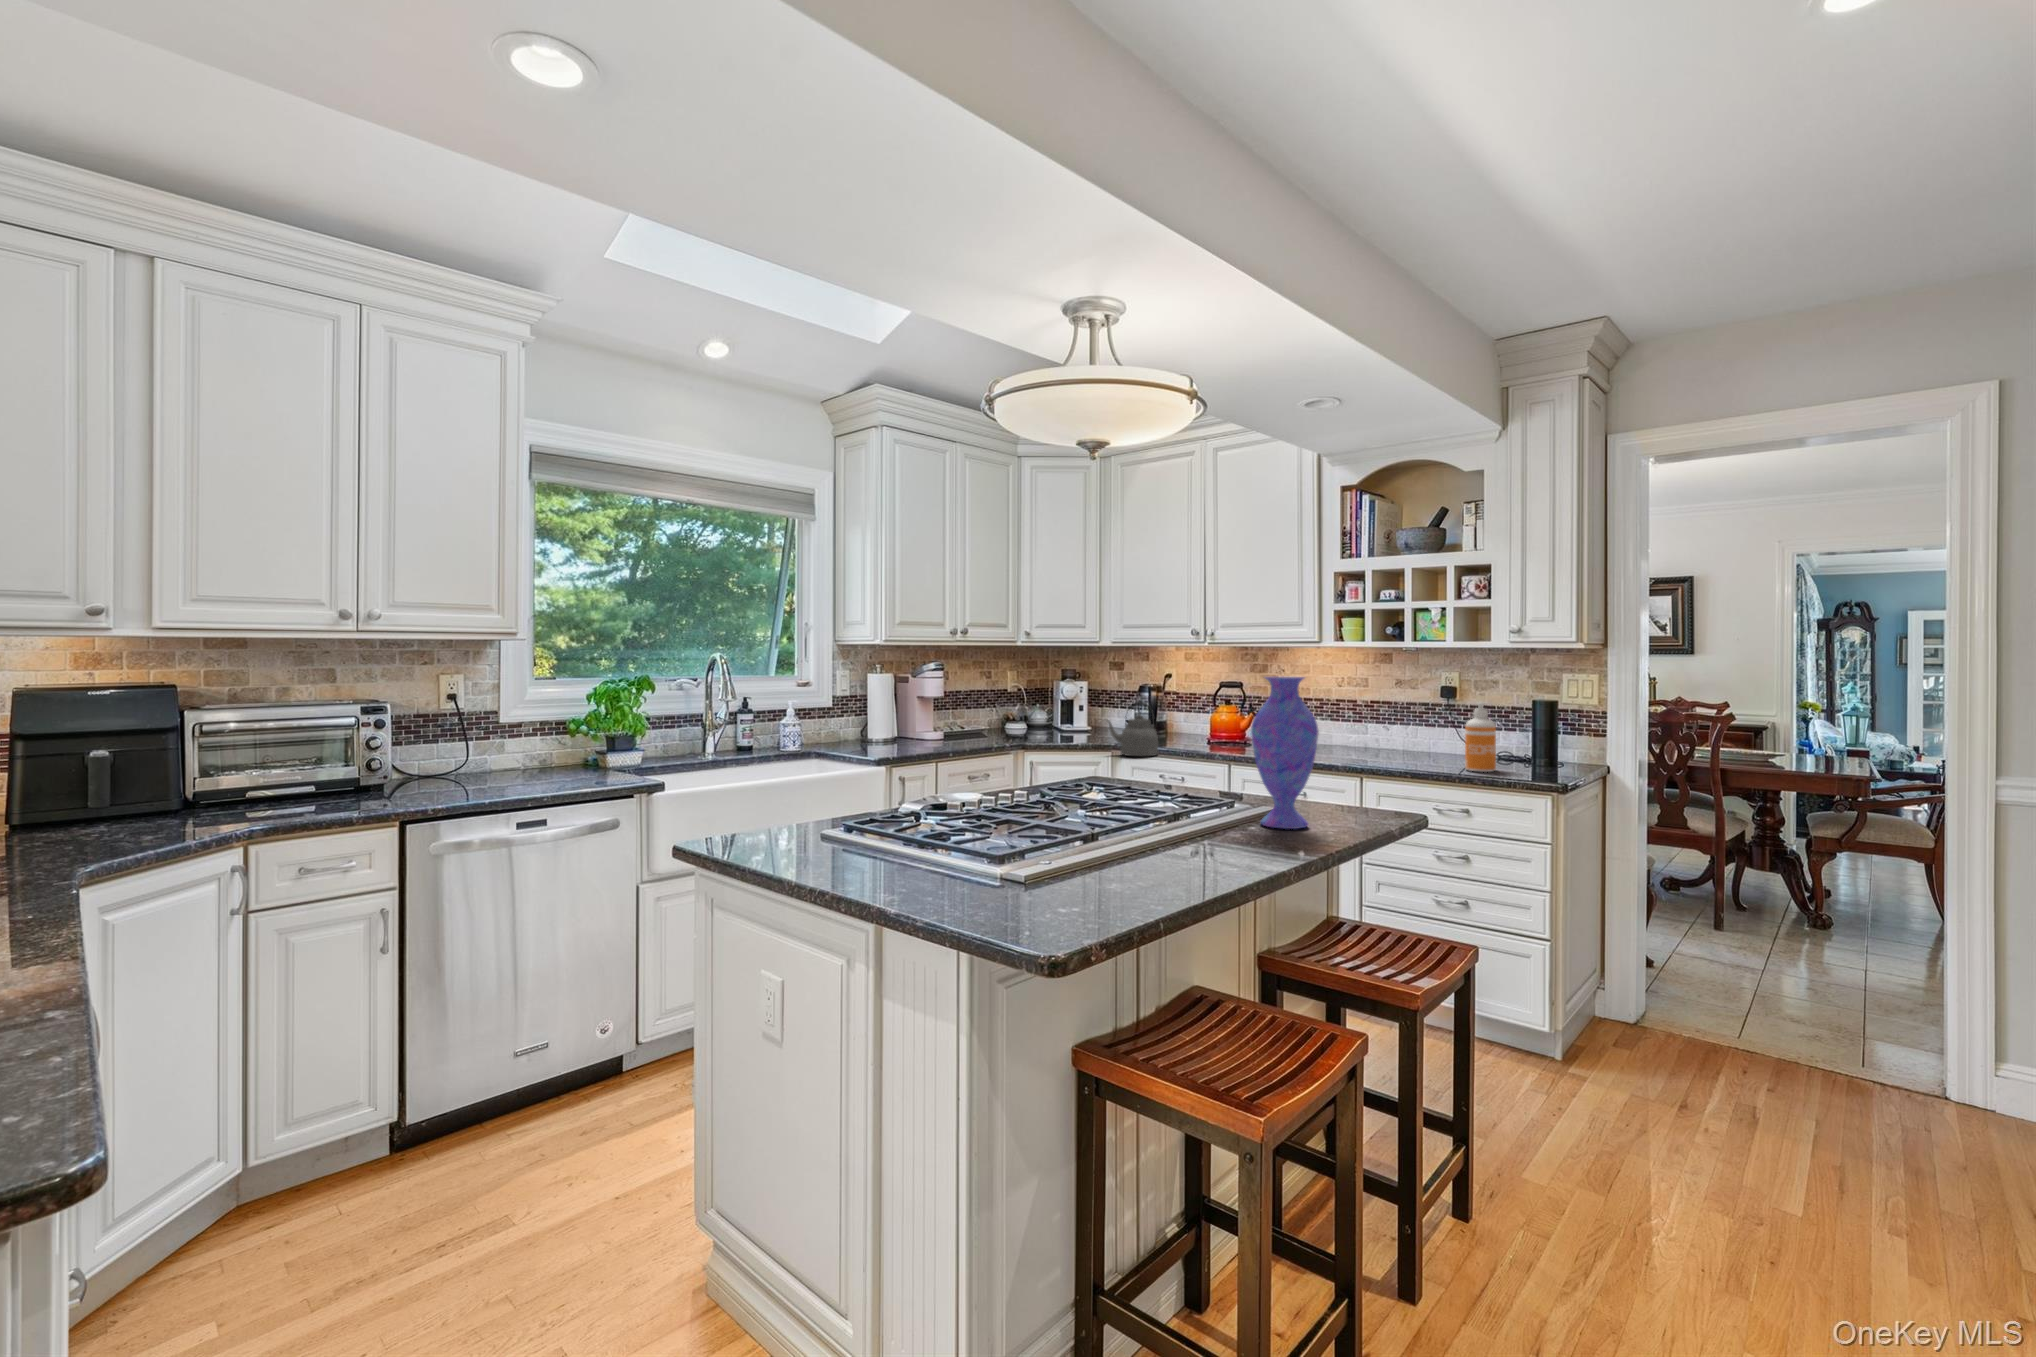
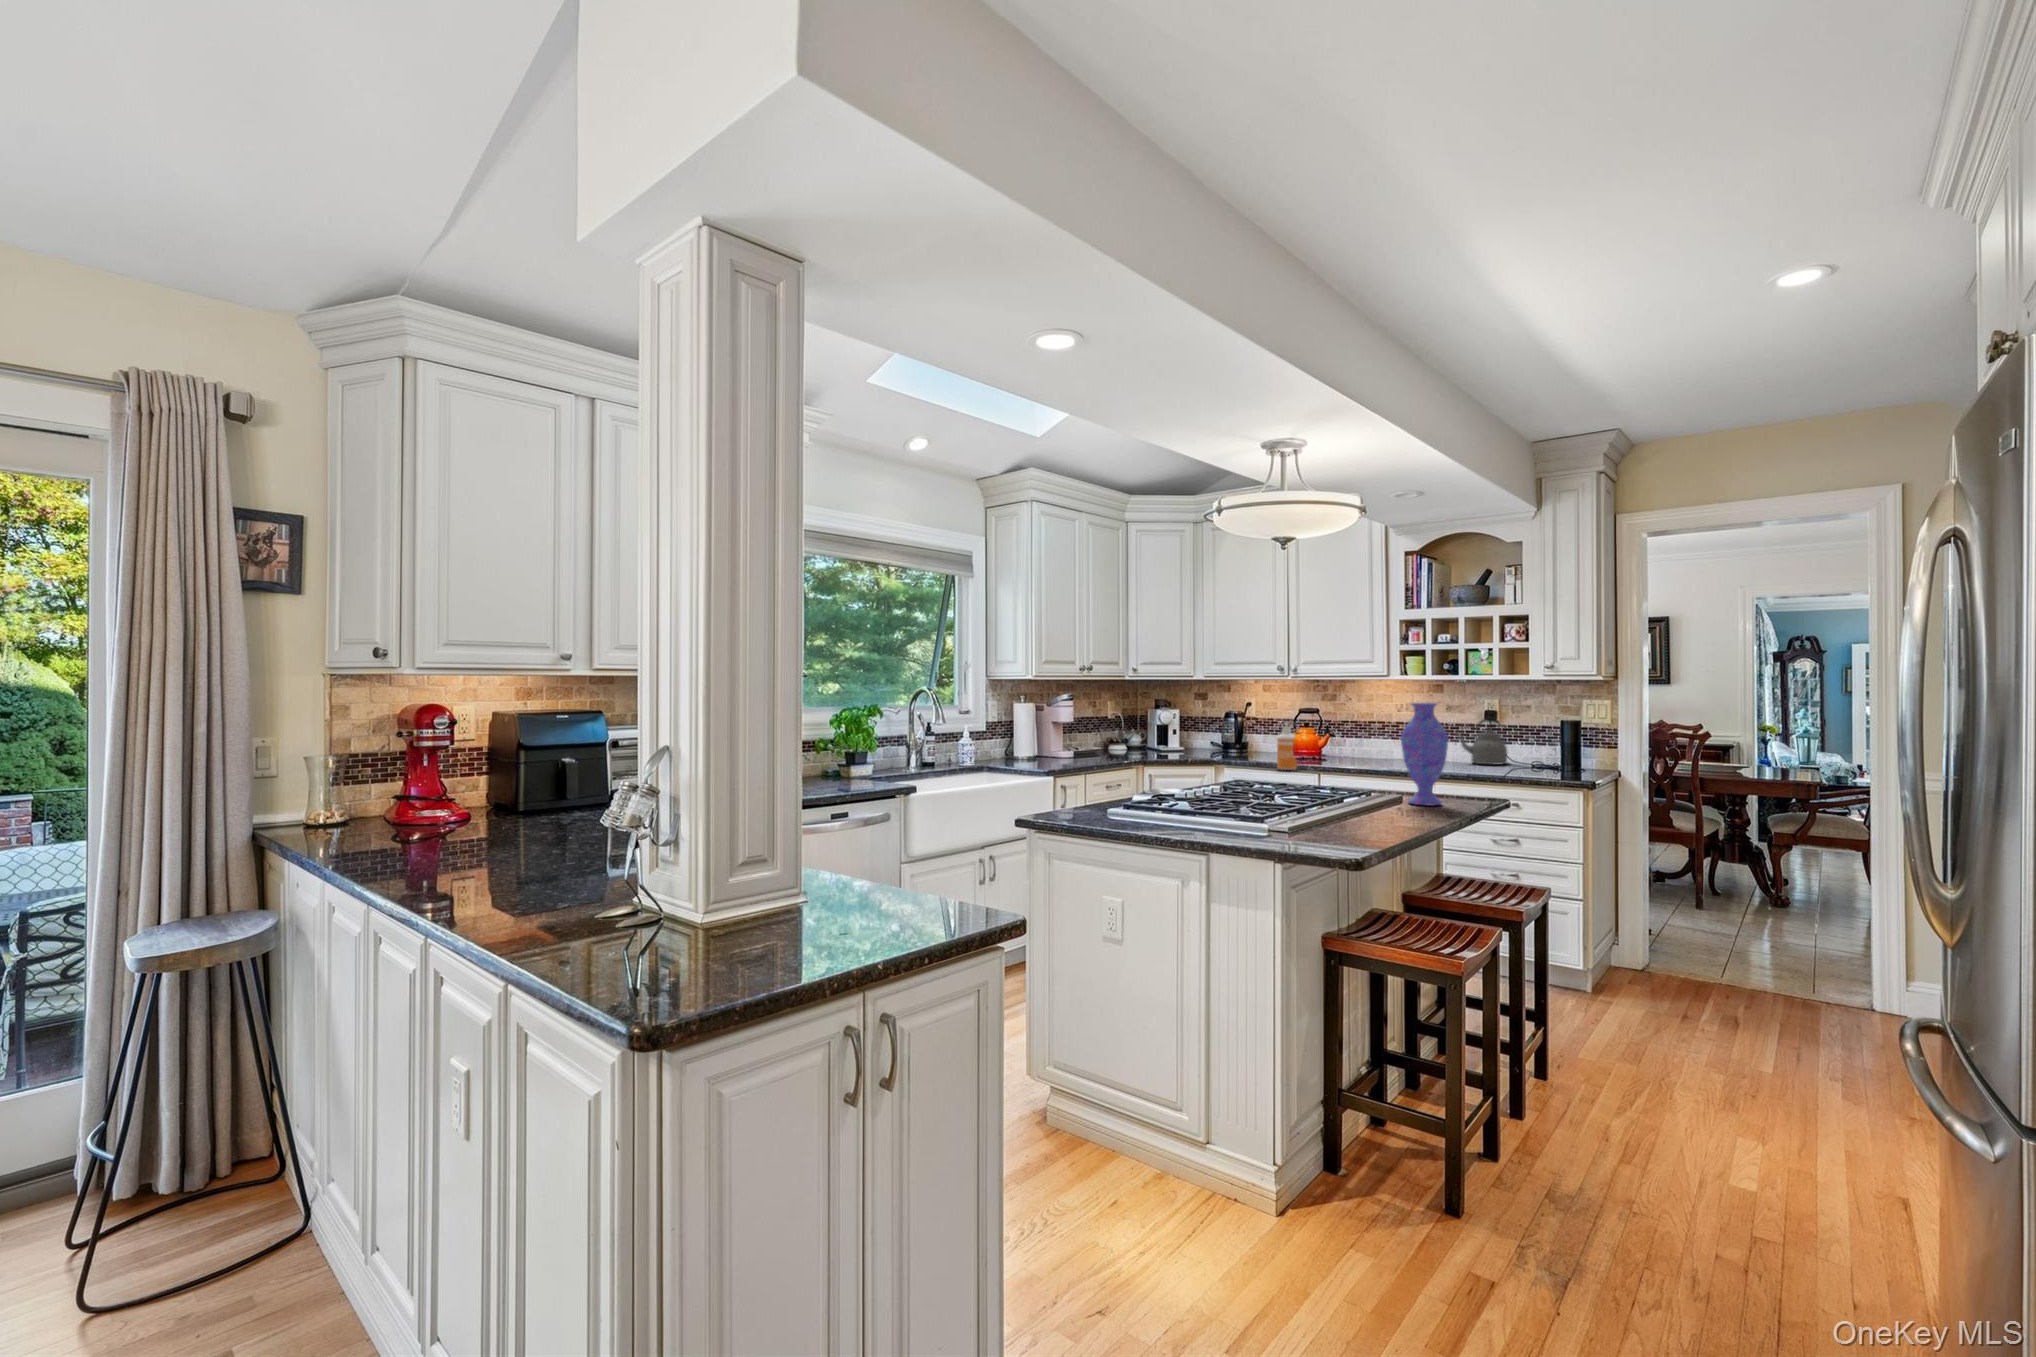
kettle: present [1106,702,1158,756] -> present [1458,718,1507,764]
soap dispenser: present [1465,702,1496,772] -> present [1277,723,1297,770]

